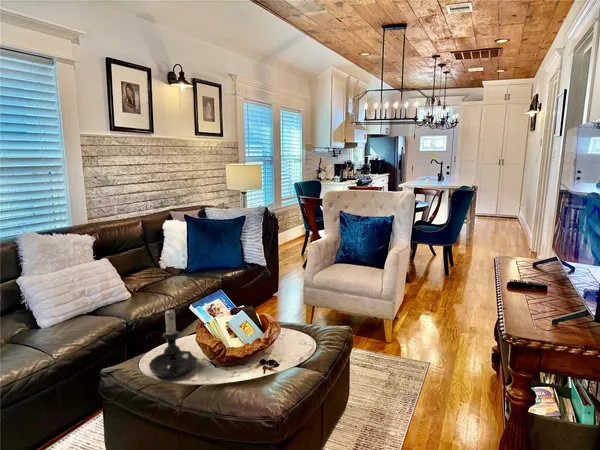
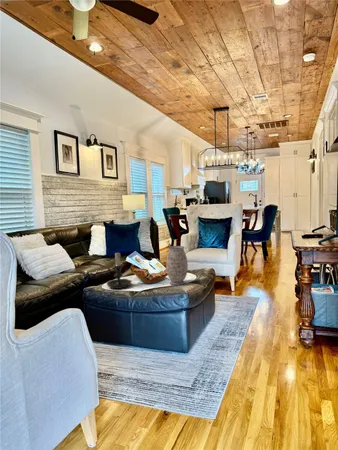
vase: none [259,302,299,379] -> present [166,246,188,285]

